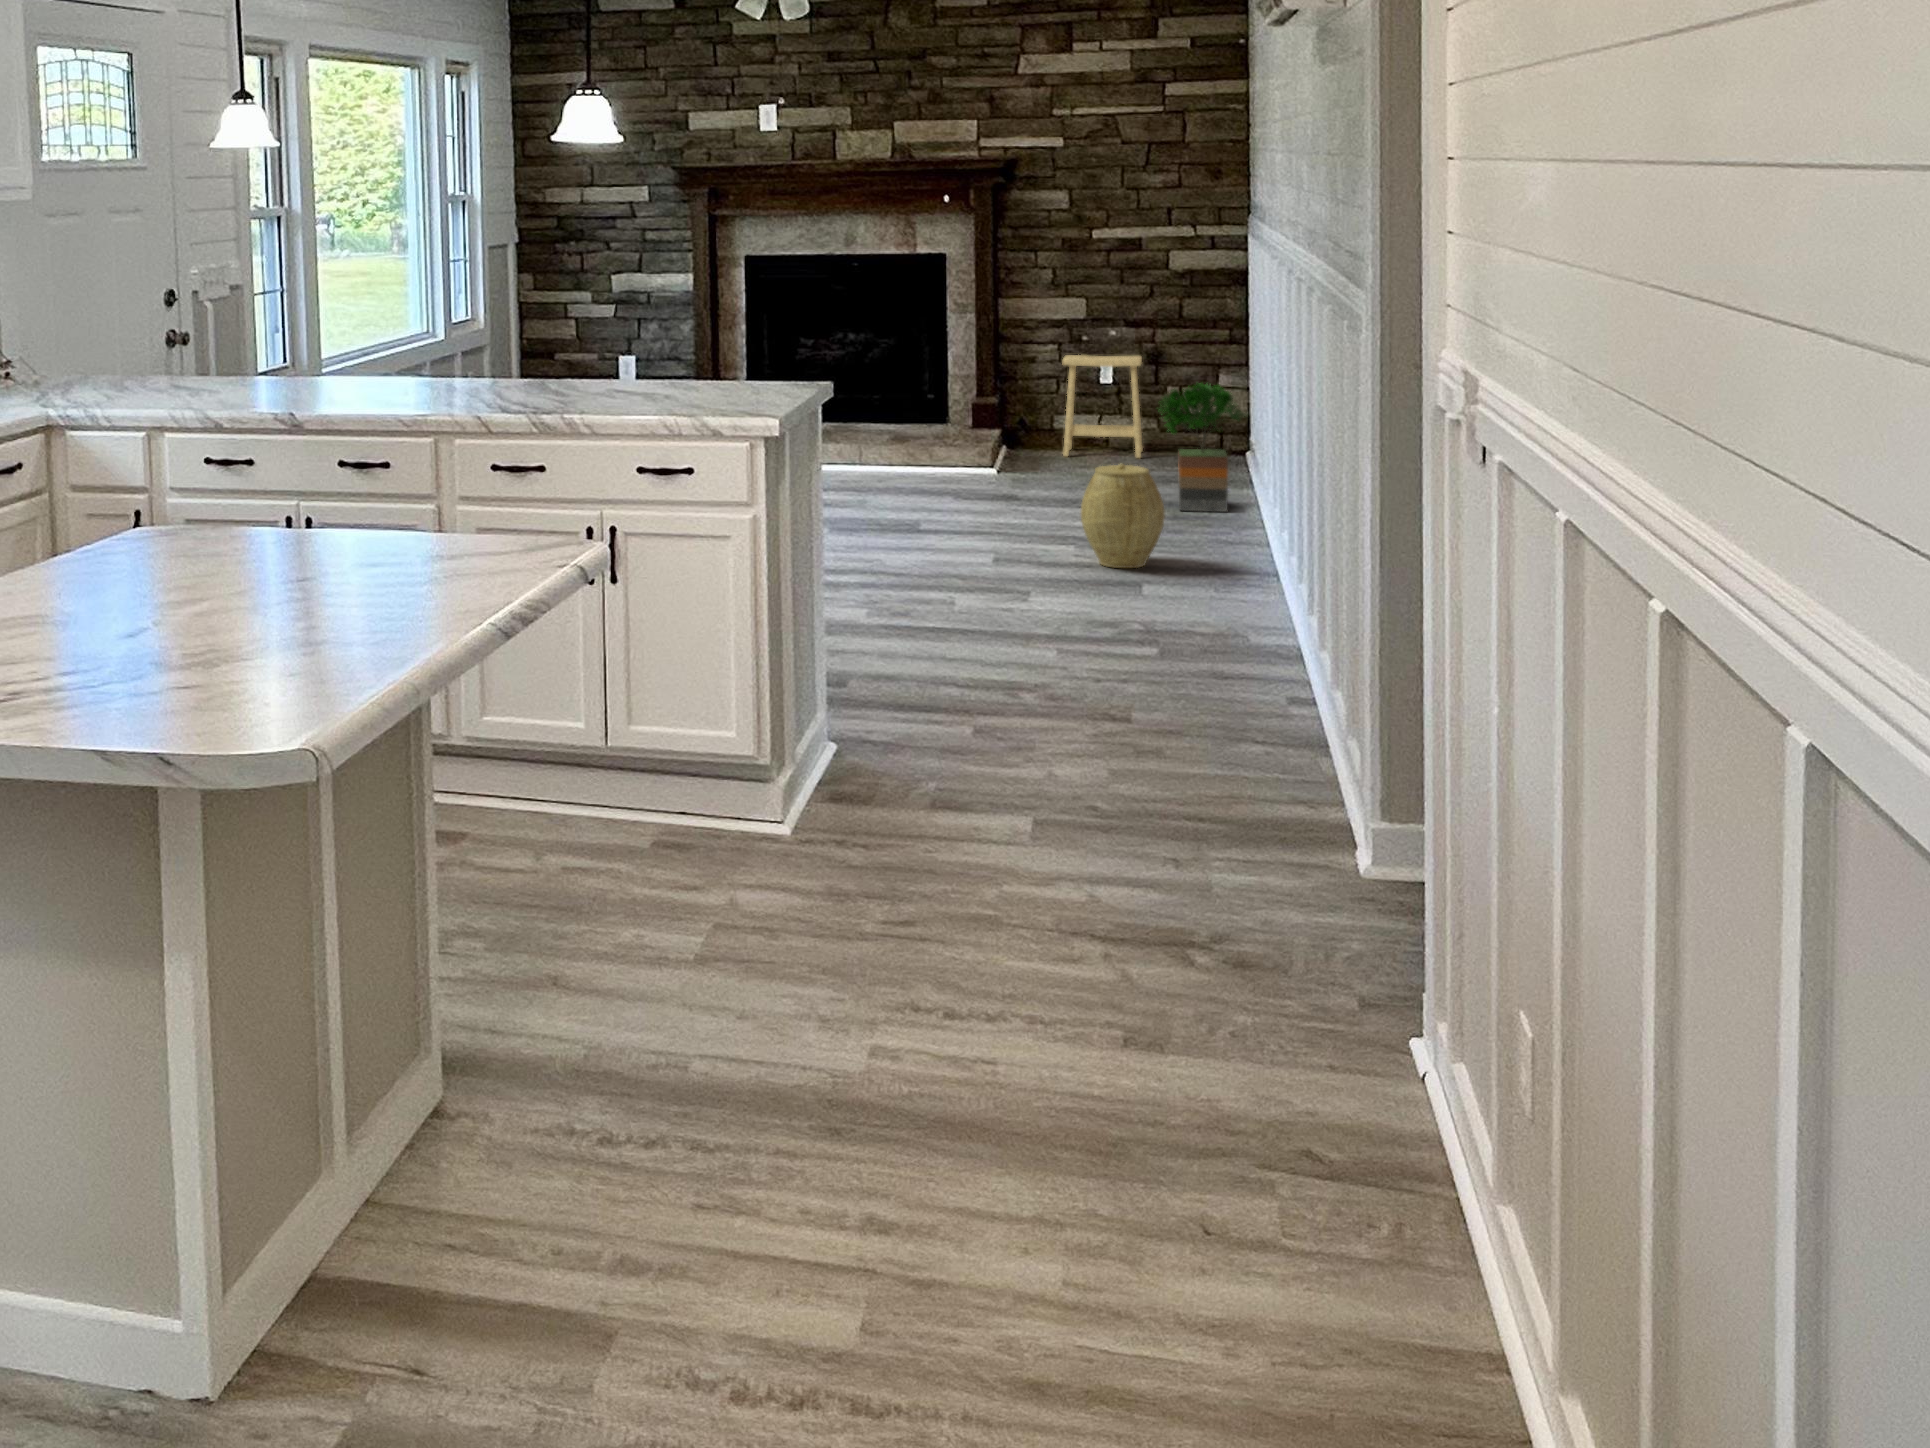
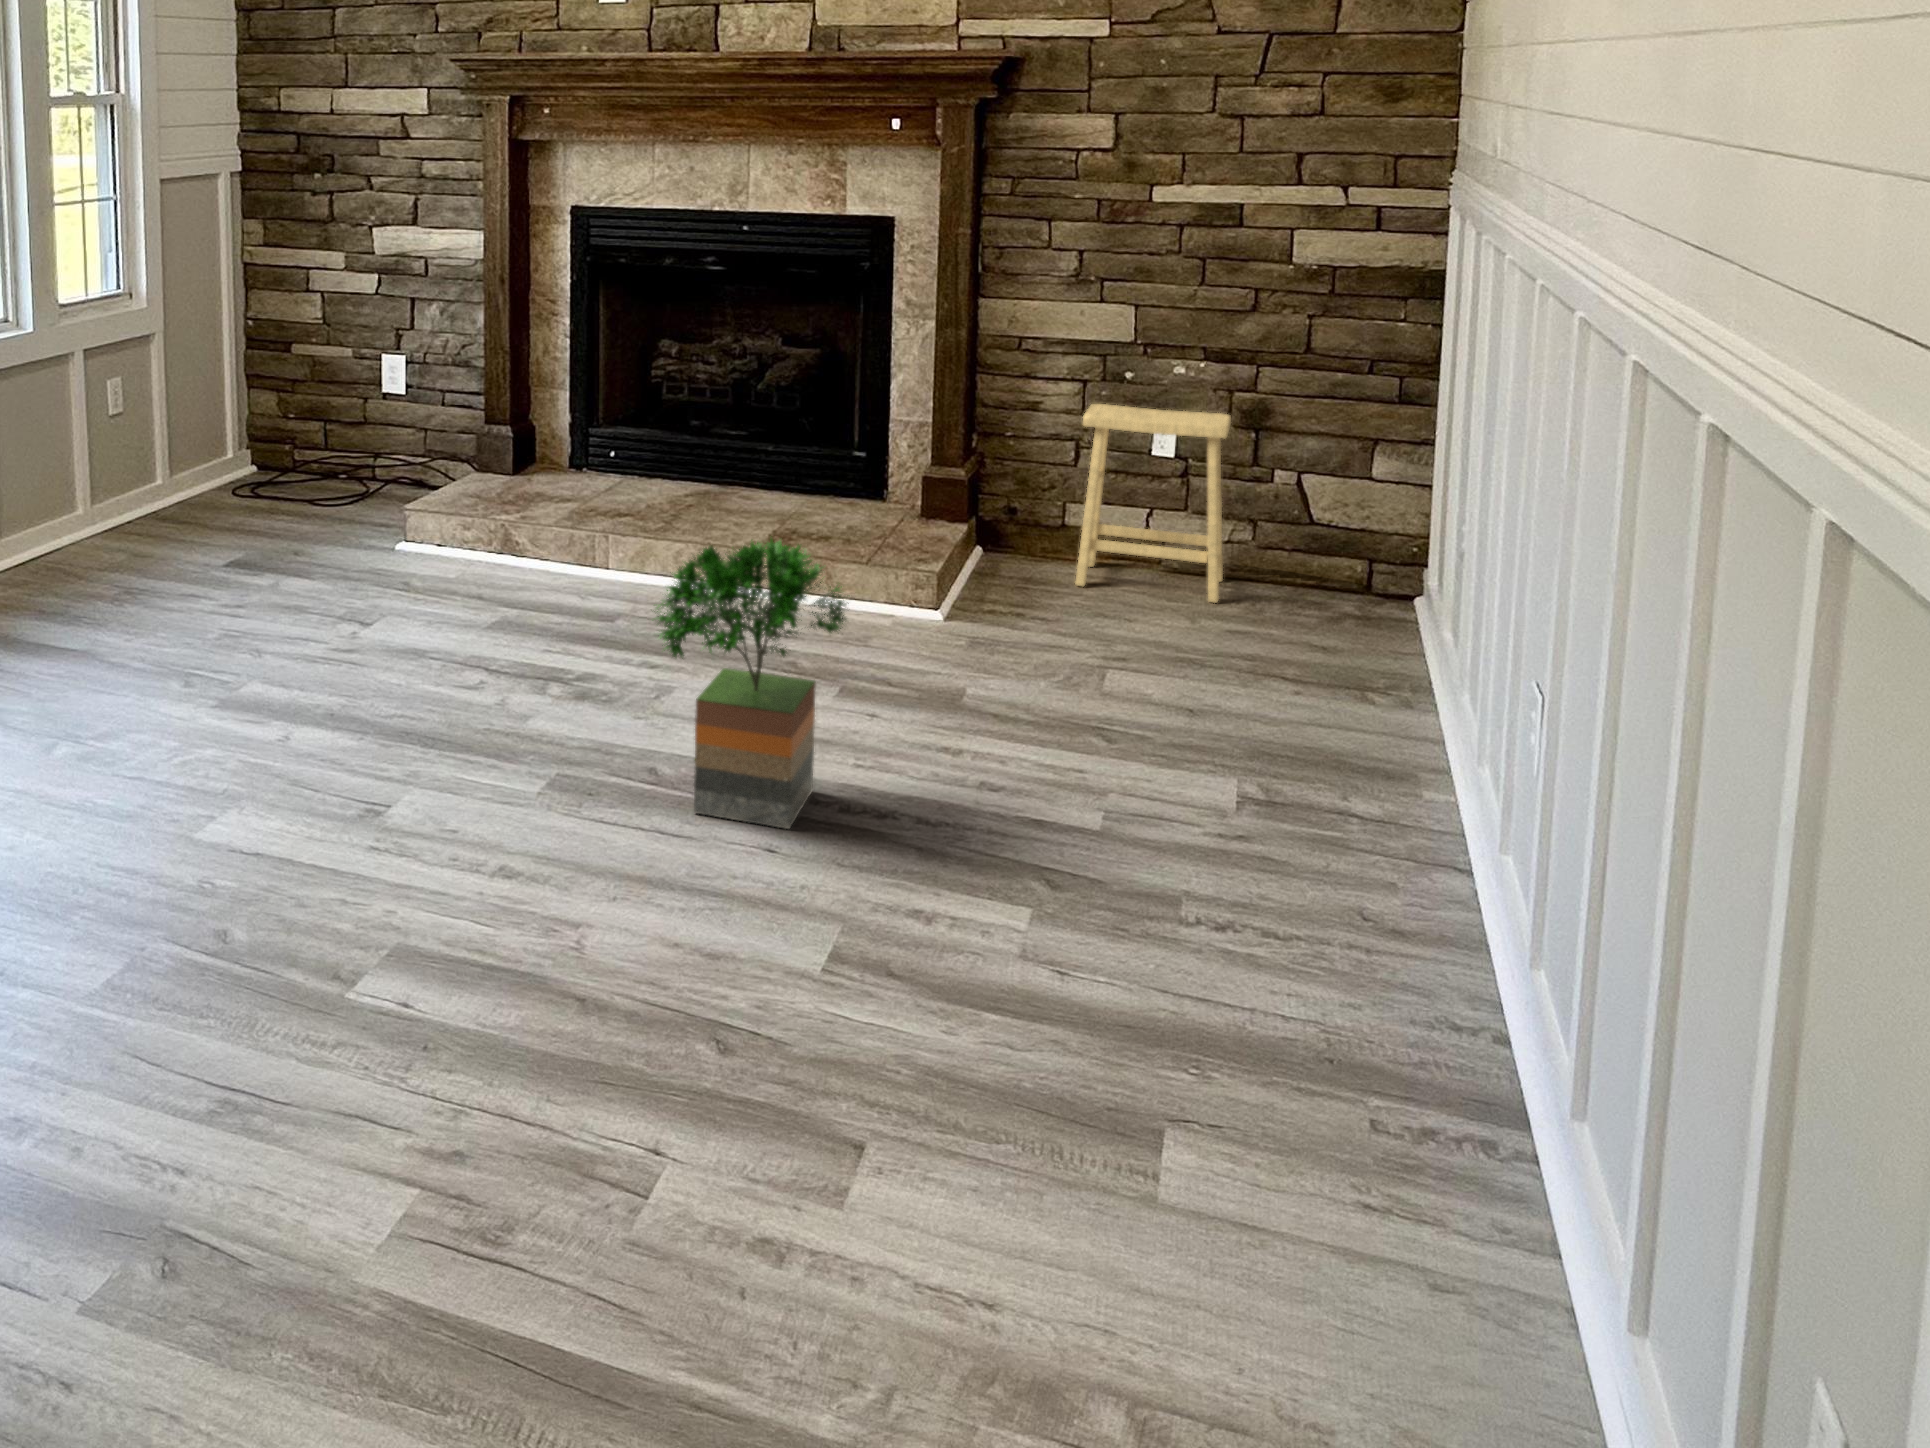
potted tree: present [1159,383,1248,512] -> present [656,536,849,829]
woven basket: present [1081,464,1165,568] -> none [1033,807,1250,1091]

